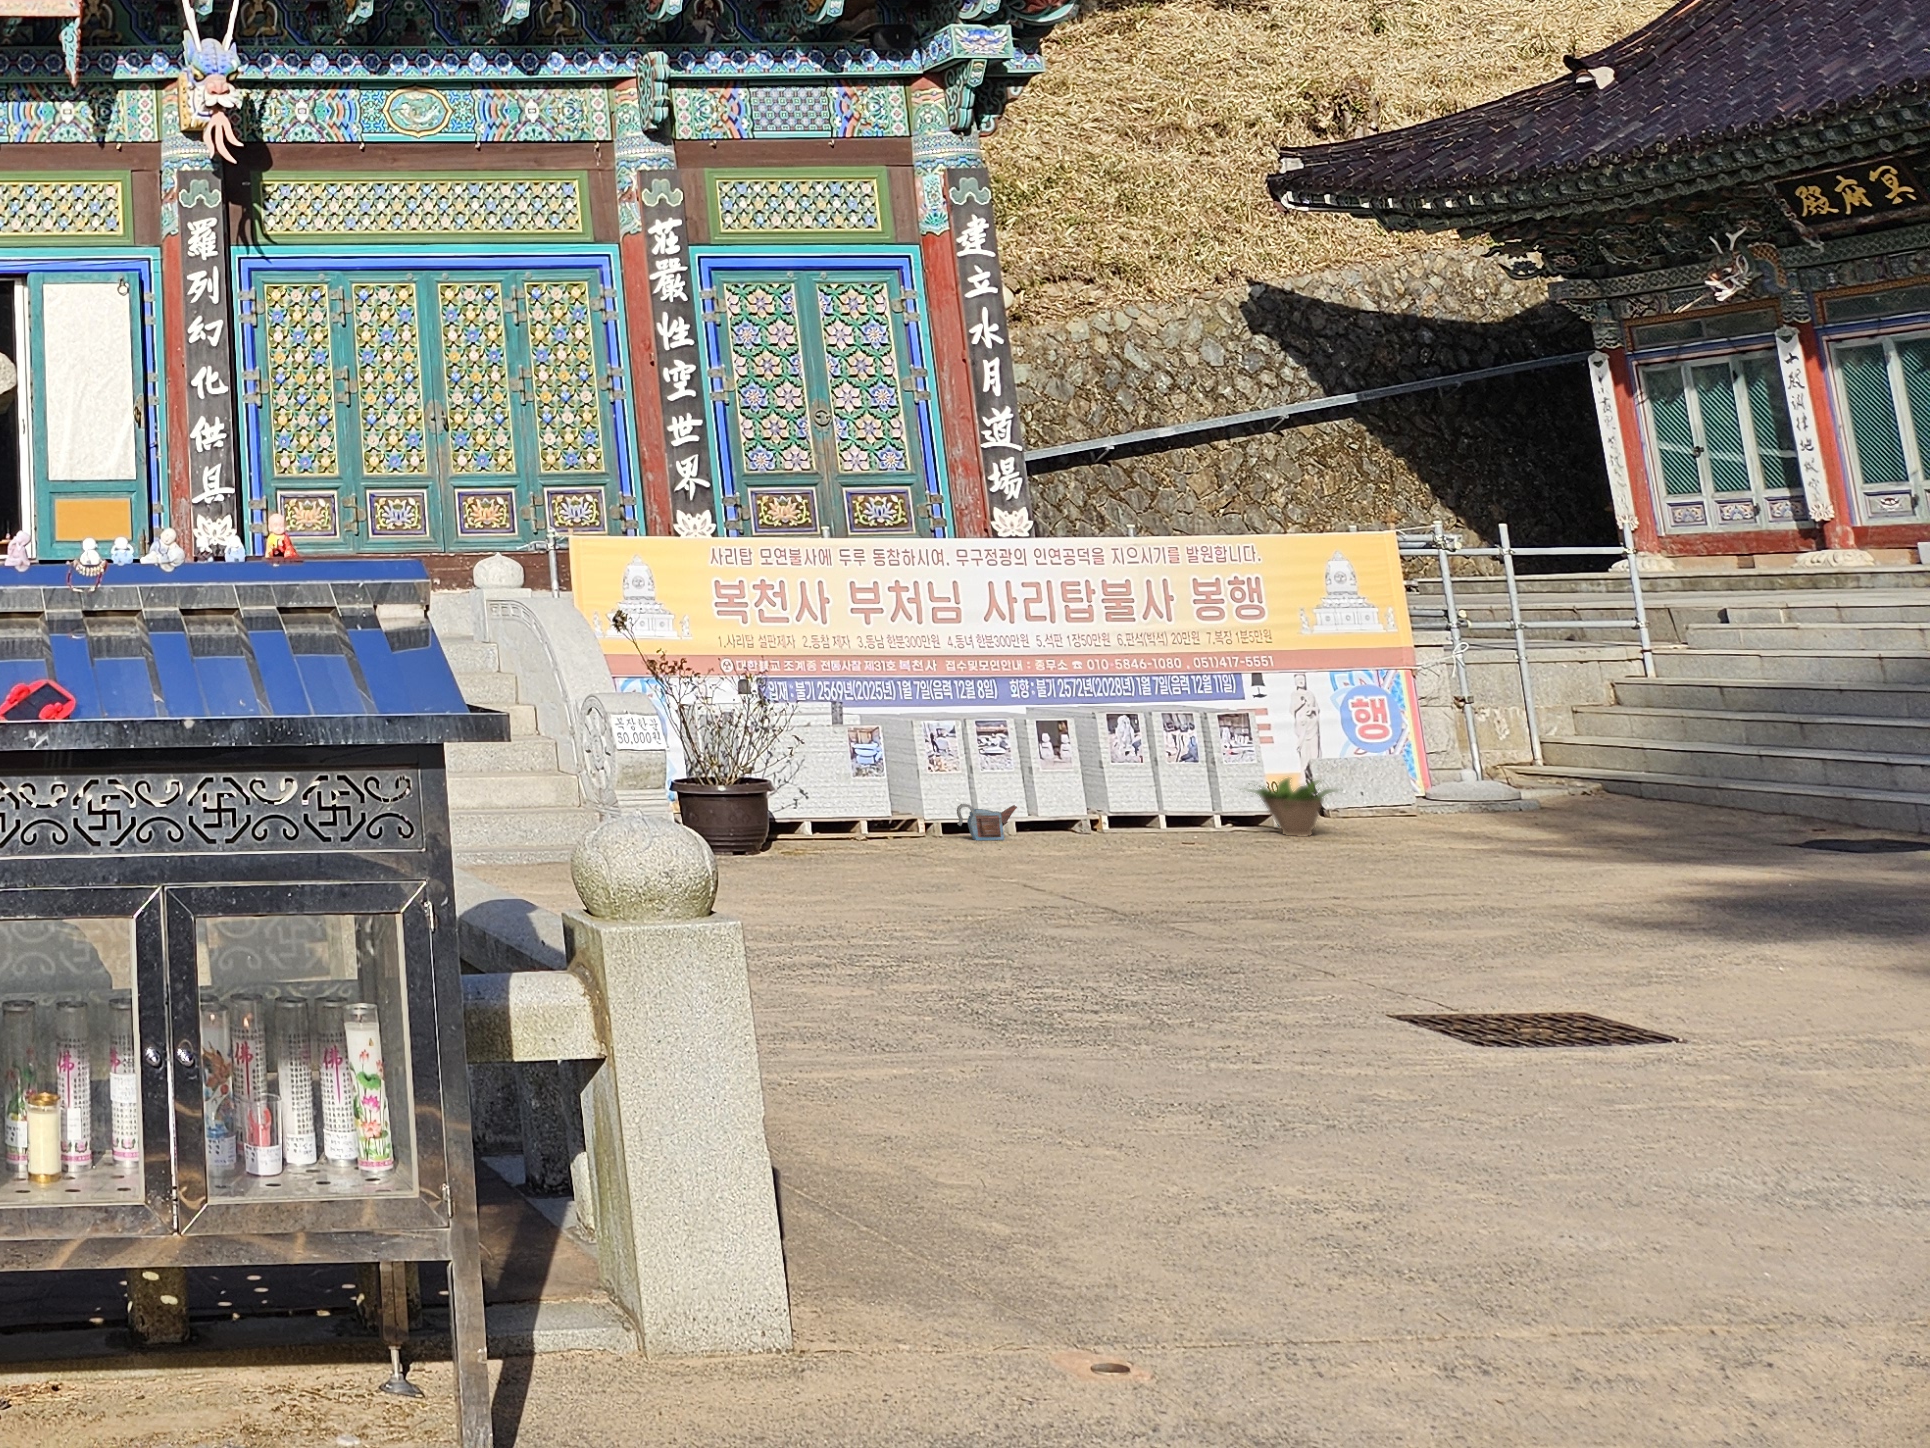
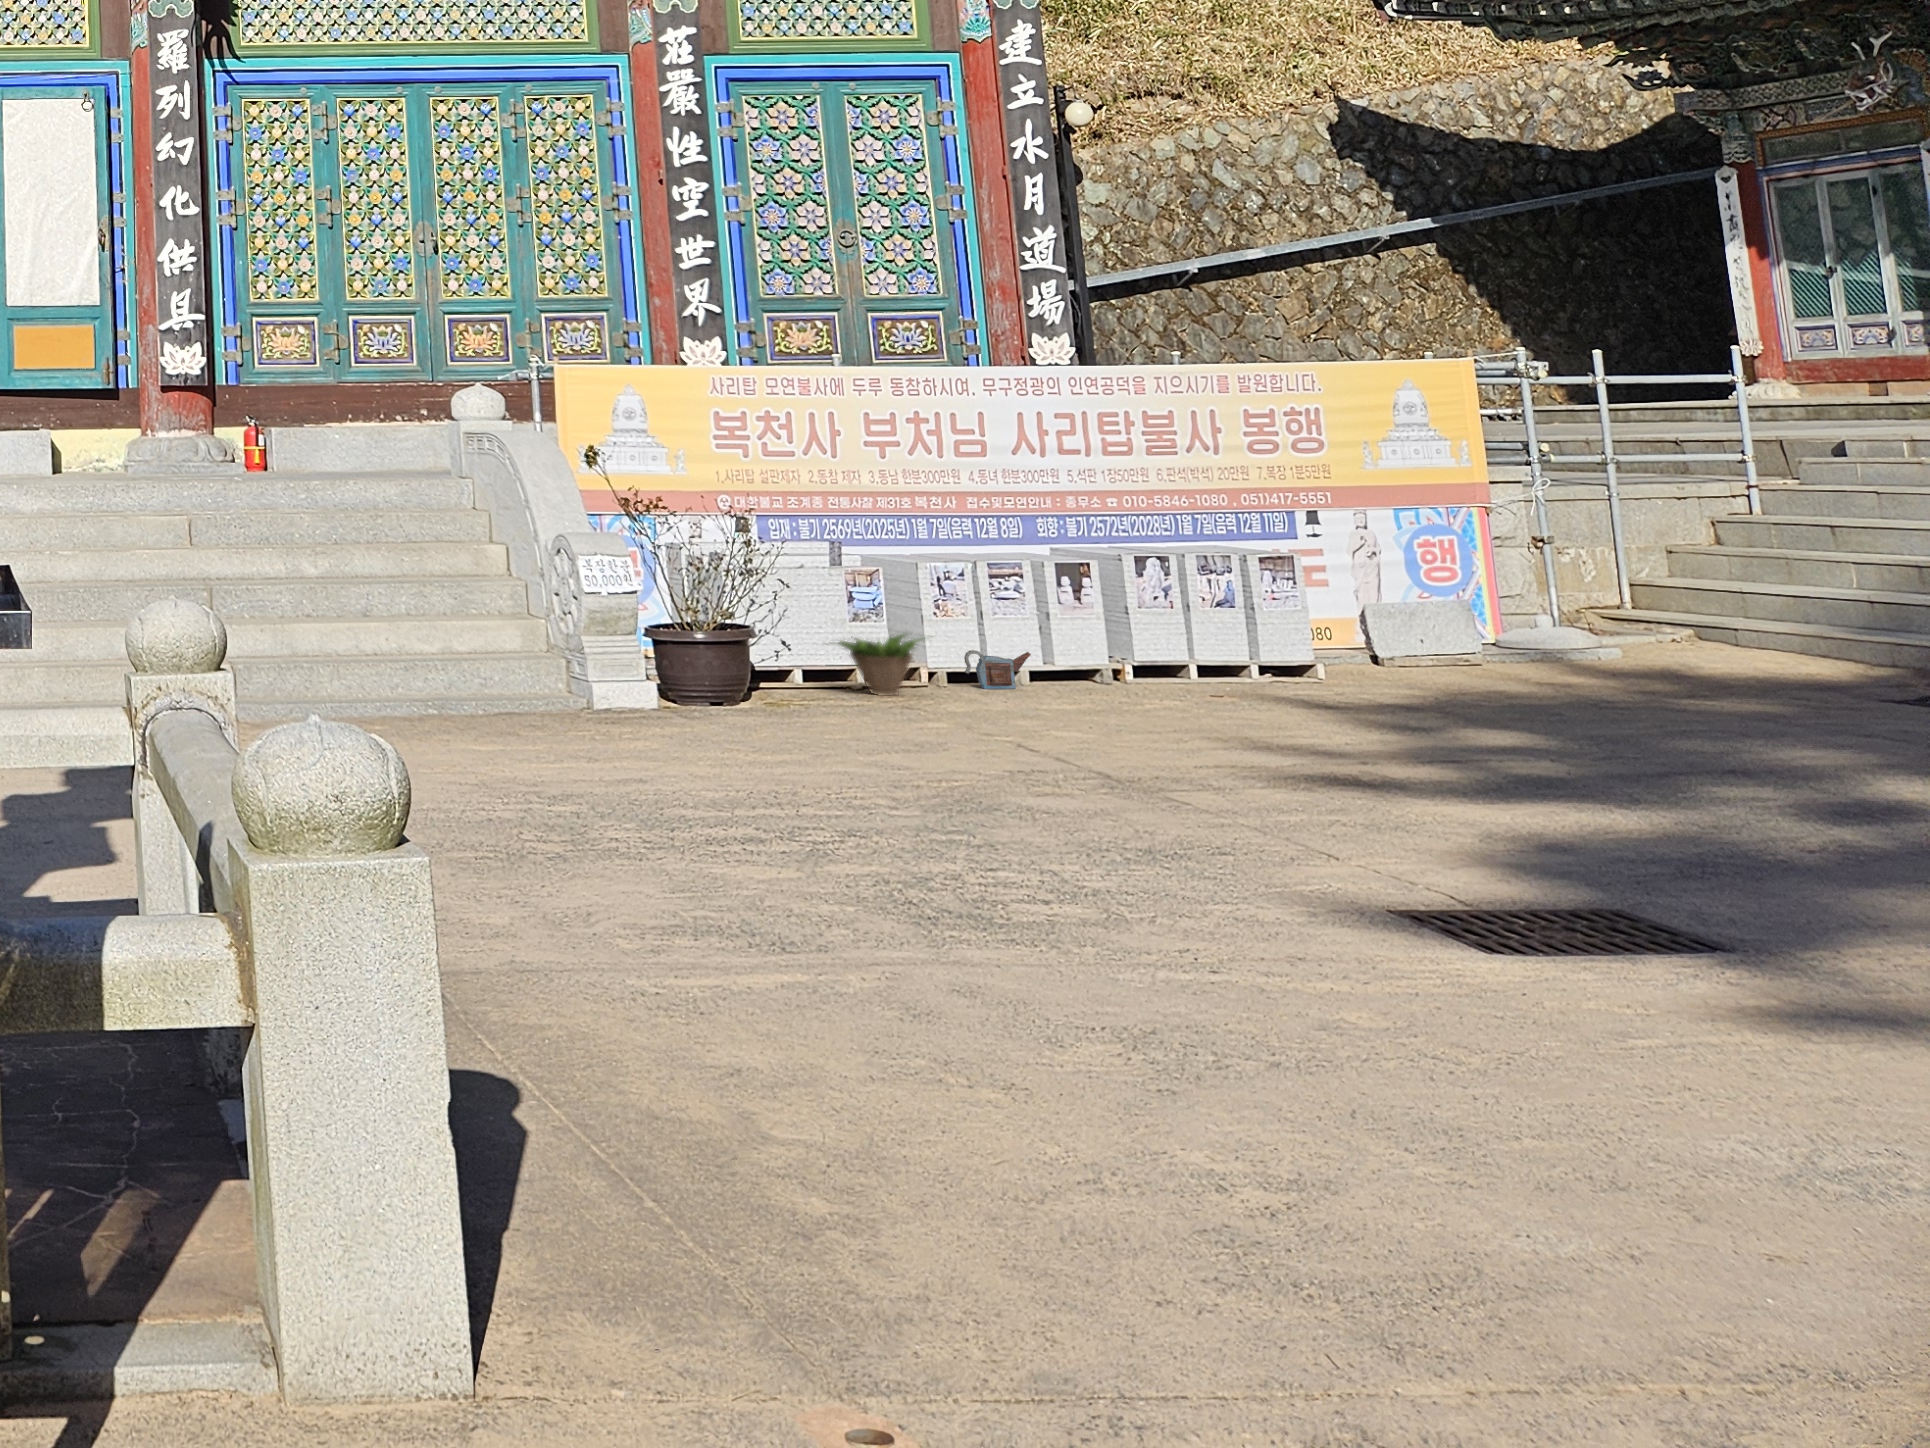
decorative plant: present [1253,778,1335,837] -> present [826,634,932,696]

